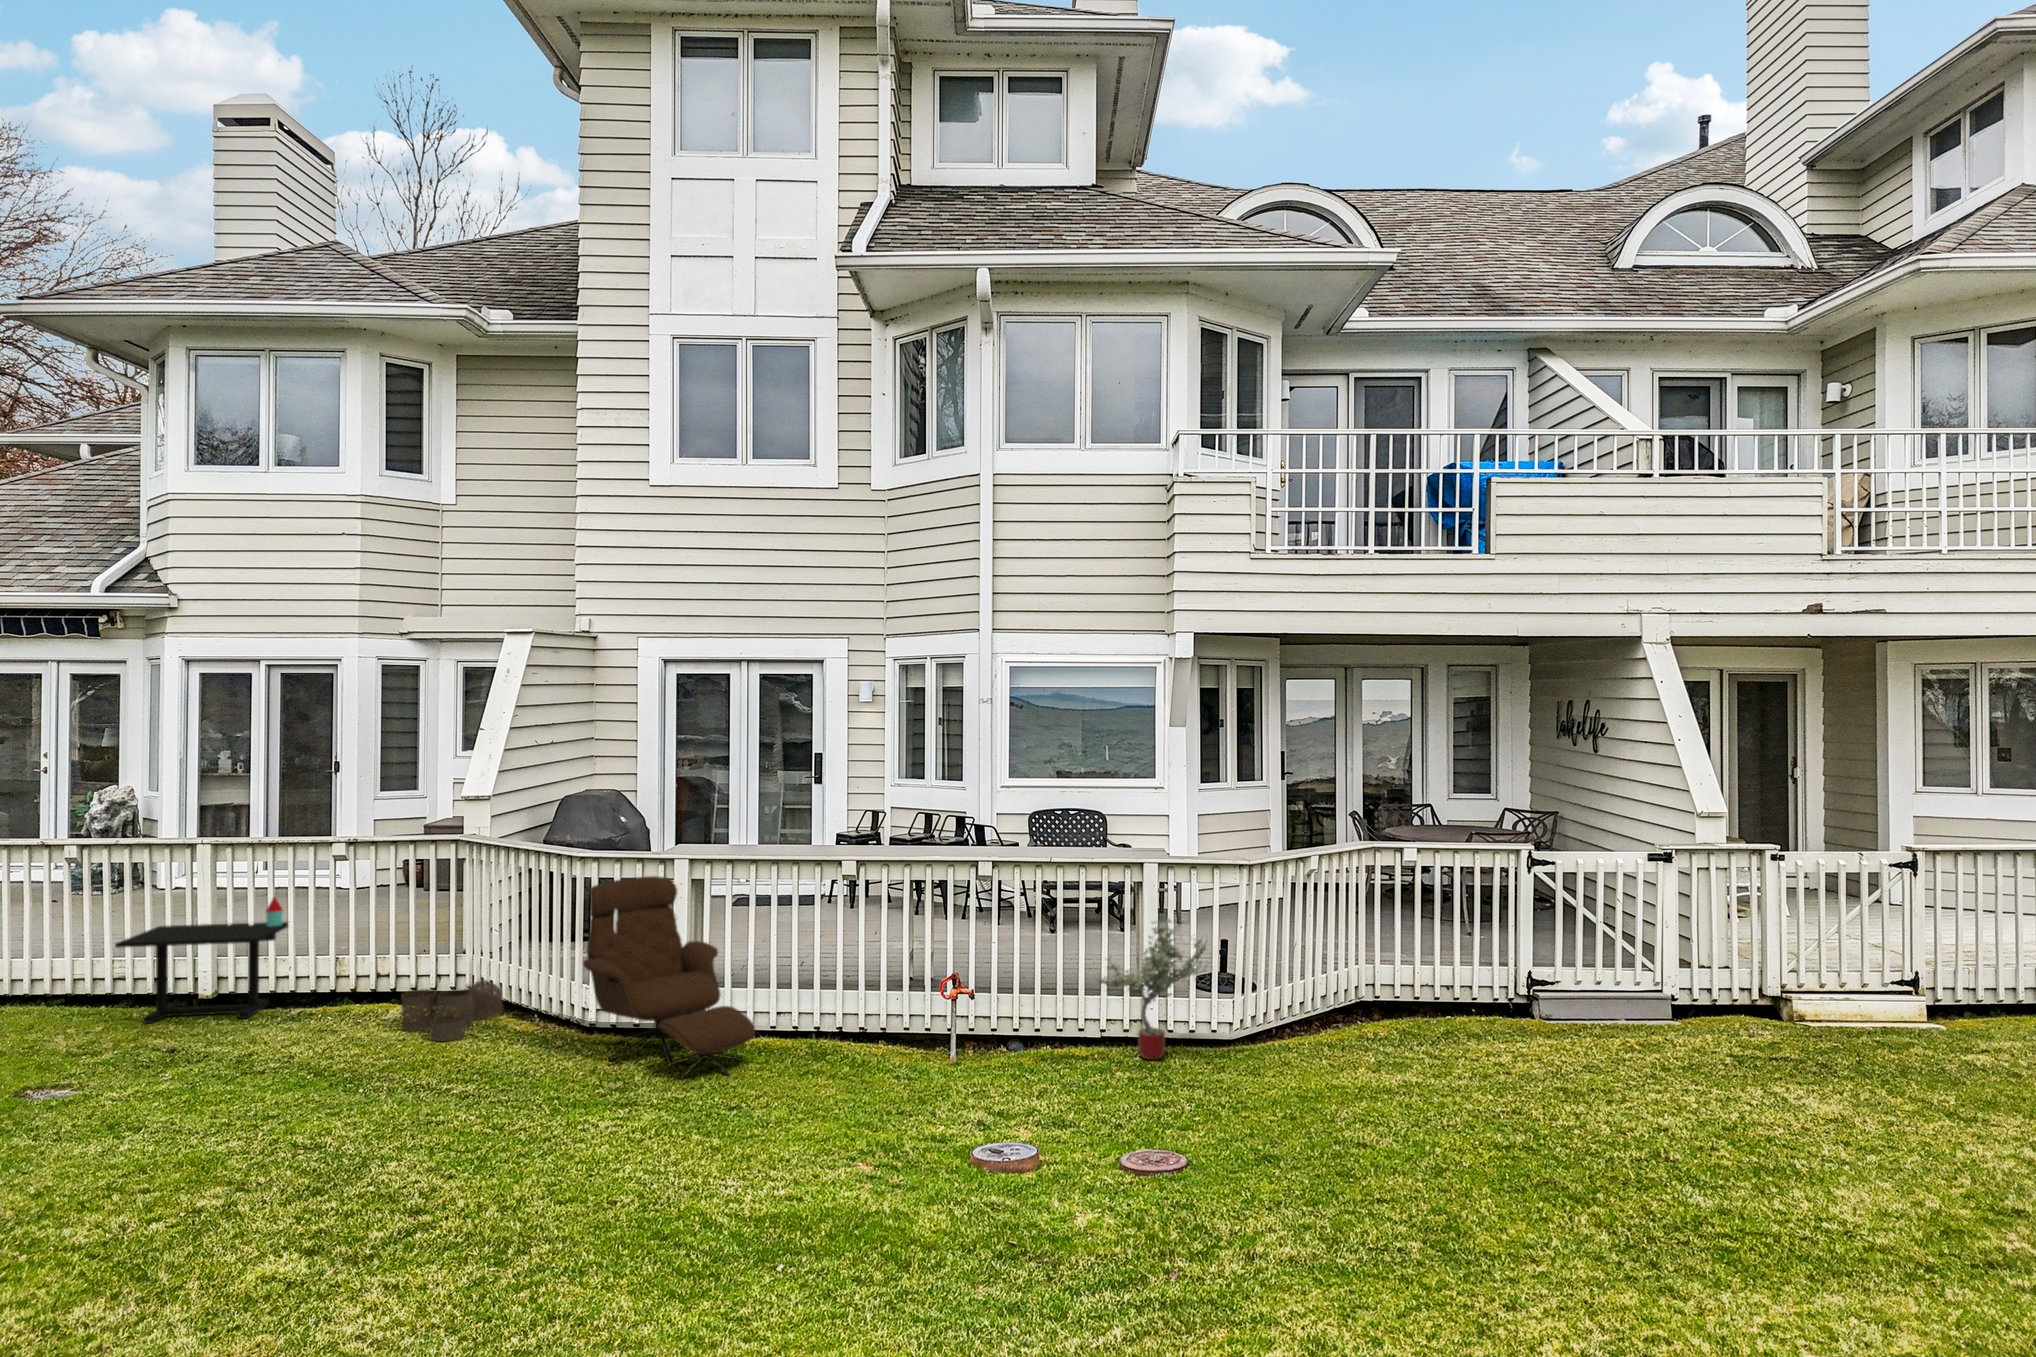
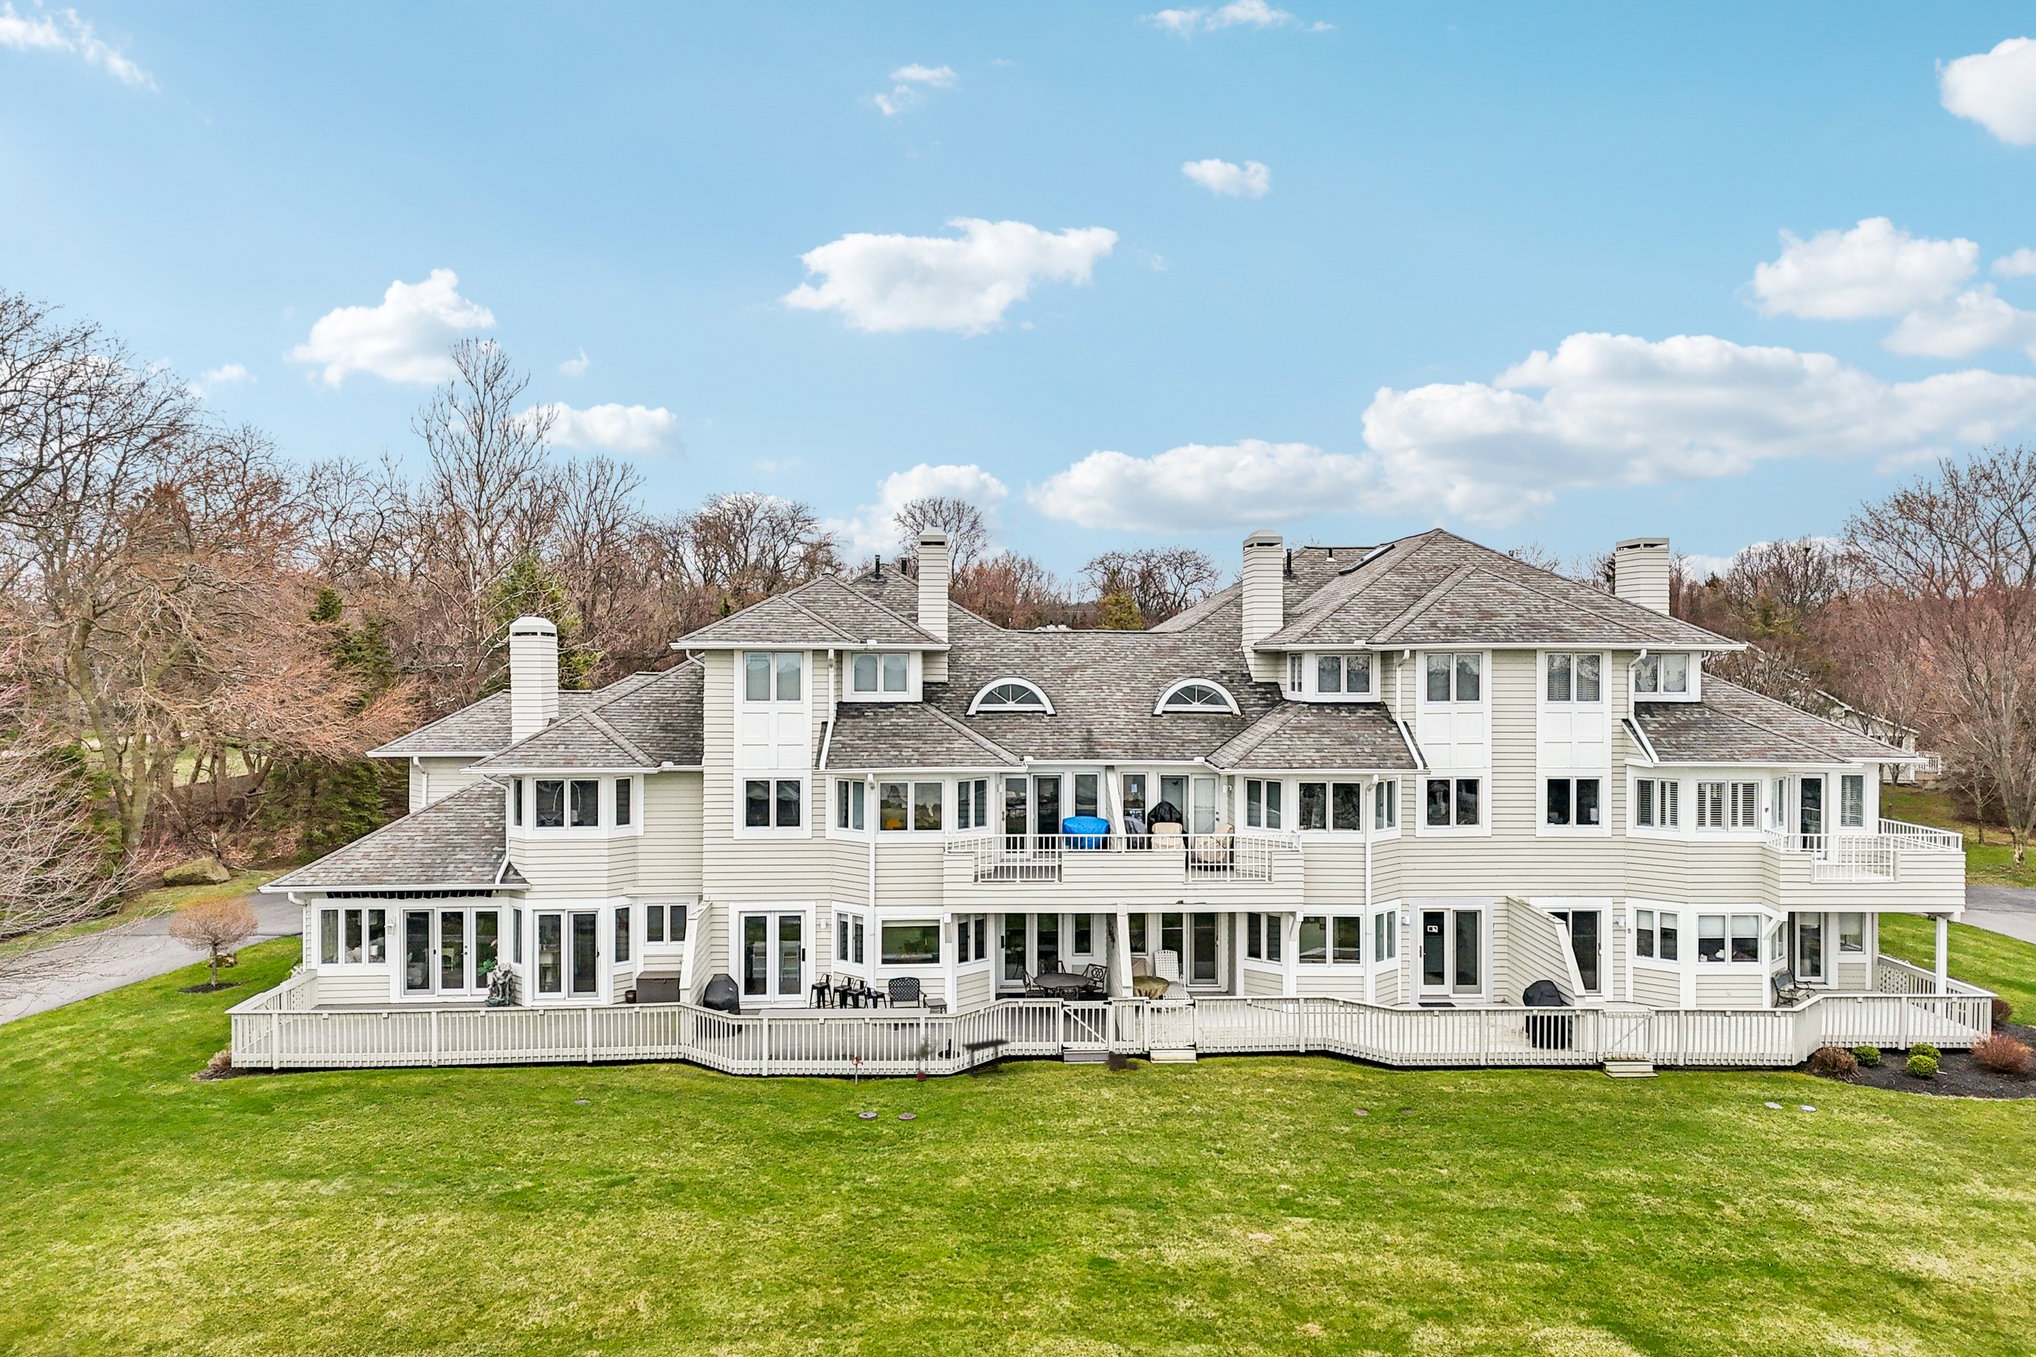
lounge chair: present [583,876,755,1078] -> none [734,1022,792,1092]
side table: present [115,897,288,1023] -> present [962,1039,1010,1078]
woven basket: present [401,979,502,1041] -> present [1106,1051,1138,1071]

